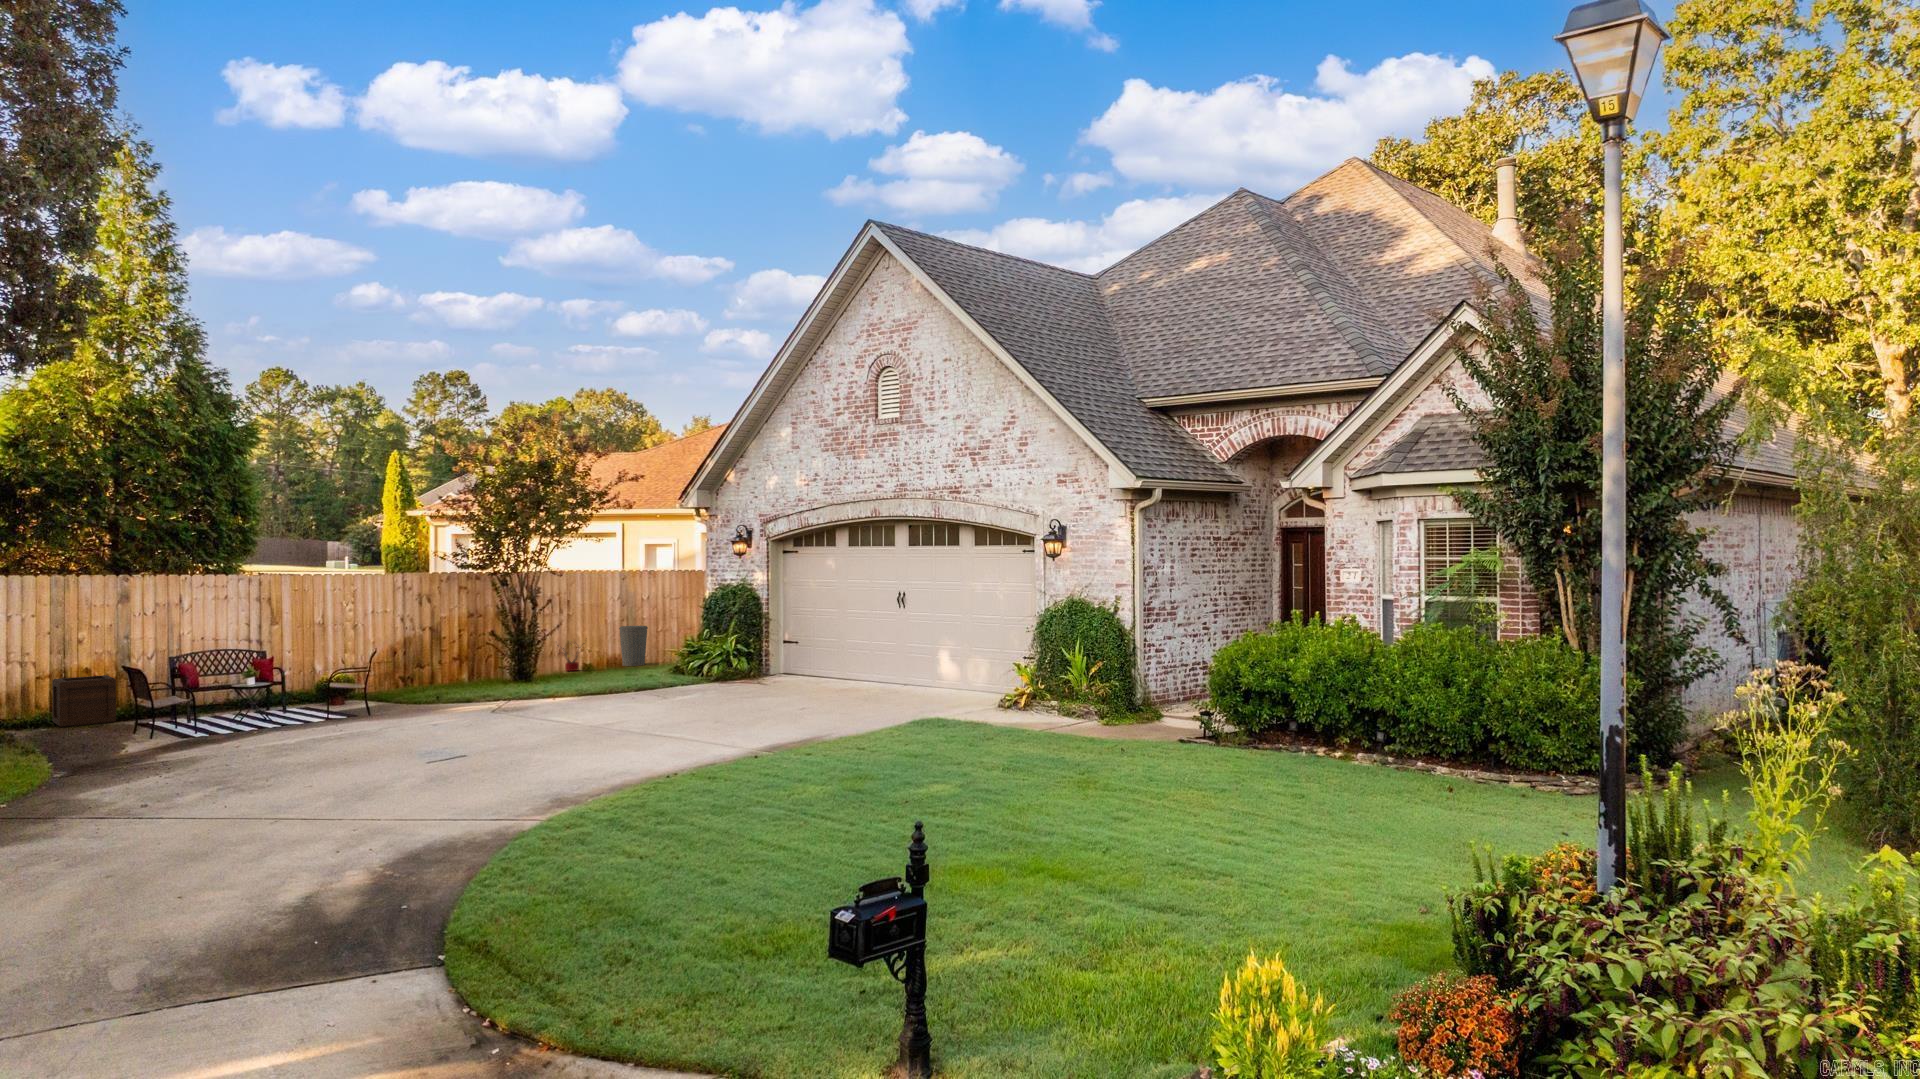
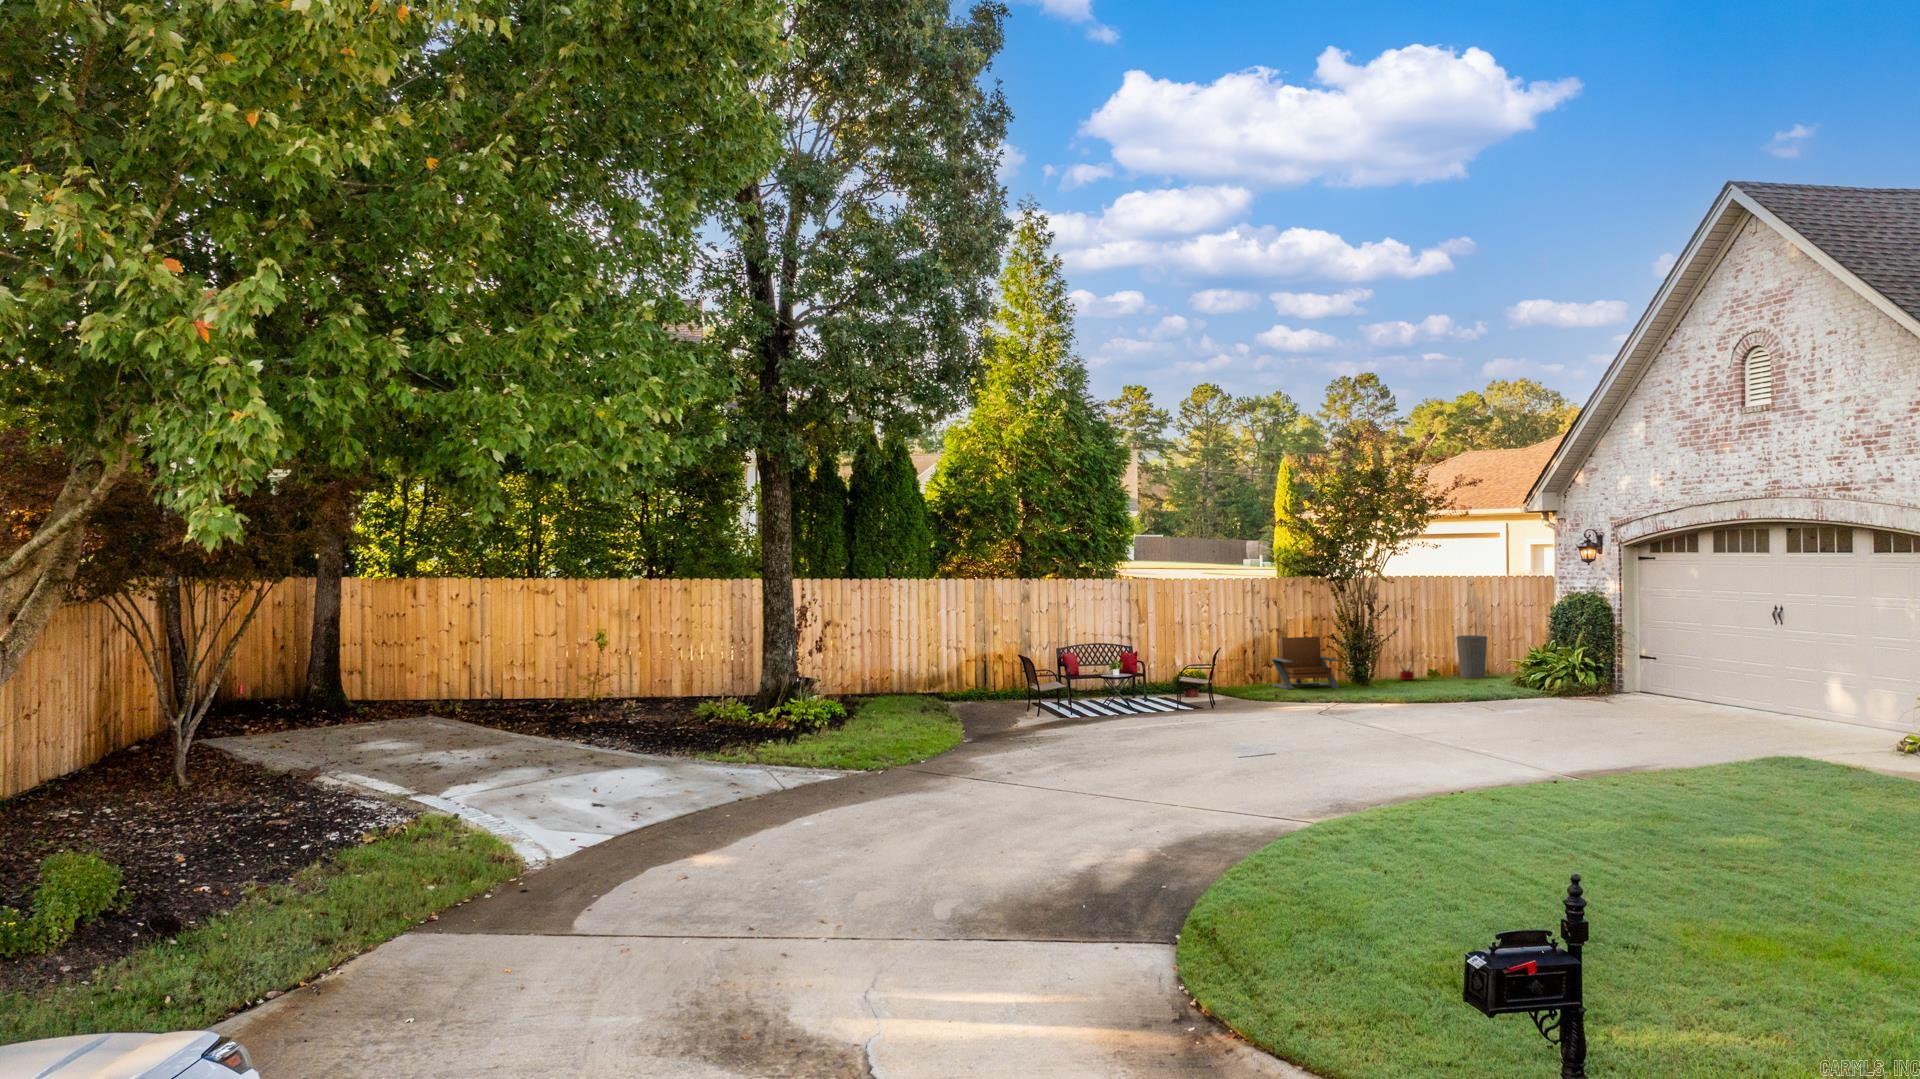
lounge chair: none [429,631,504,688] -> present [1271,637,1339,690]
wooden crate: present [52,675,116,727] -> none [999,663,1040,702]

